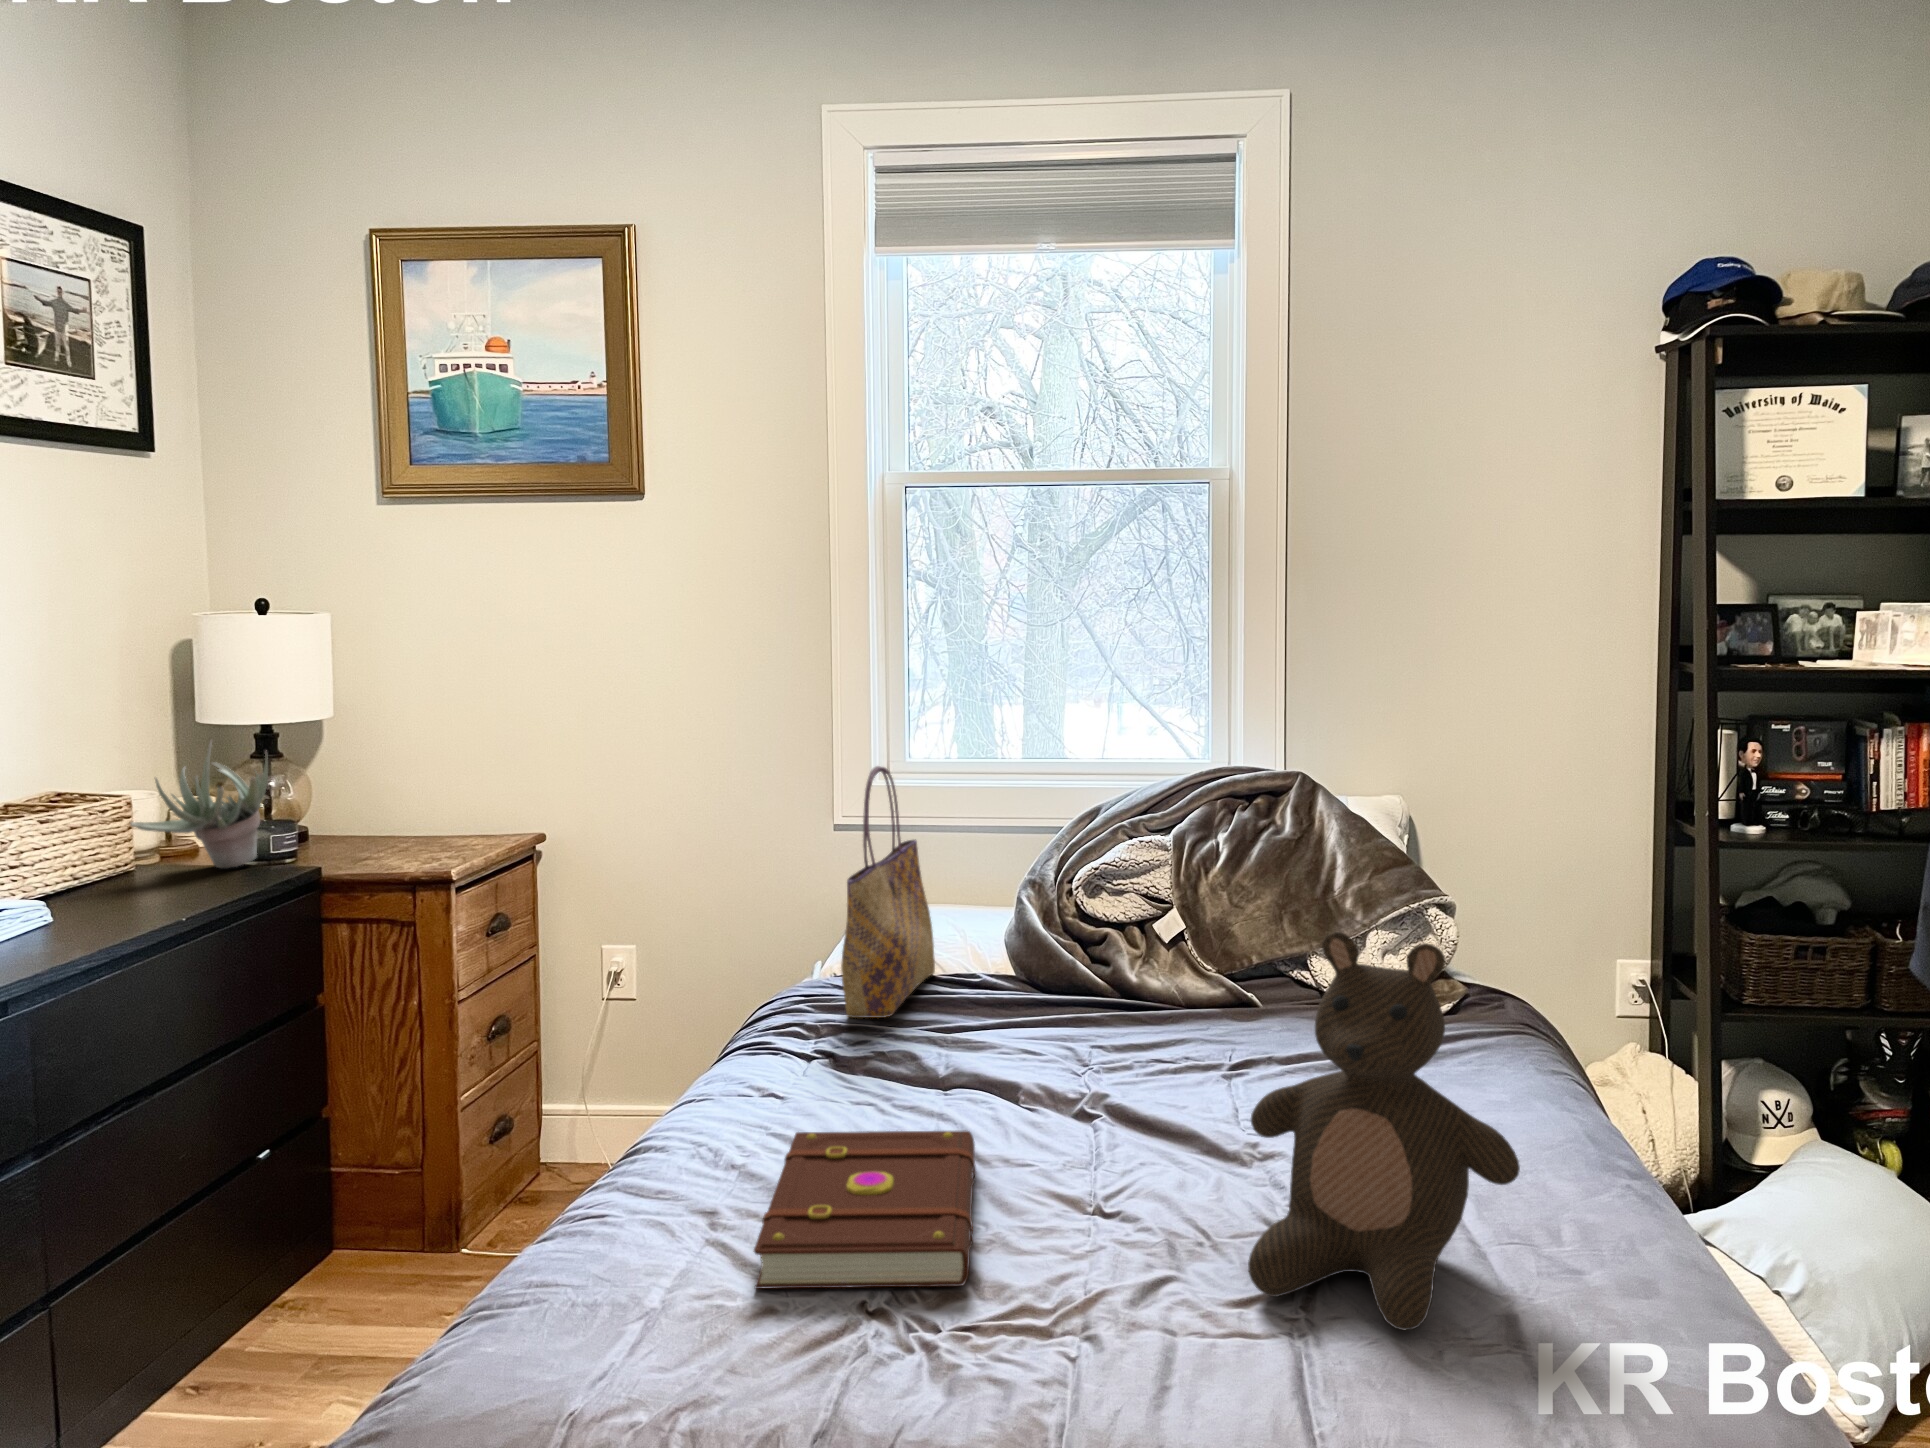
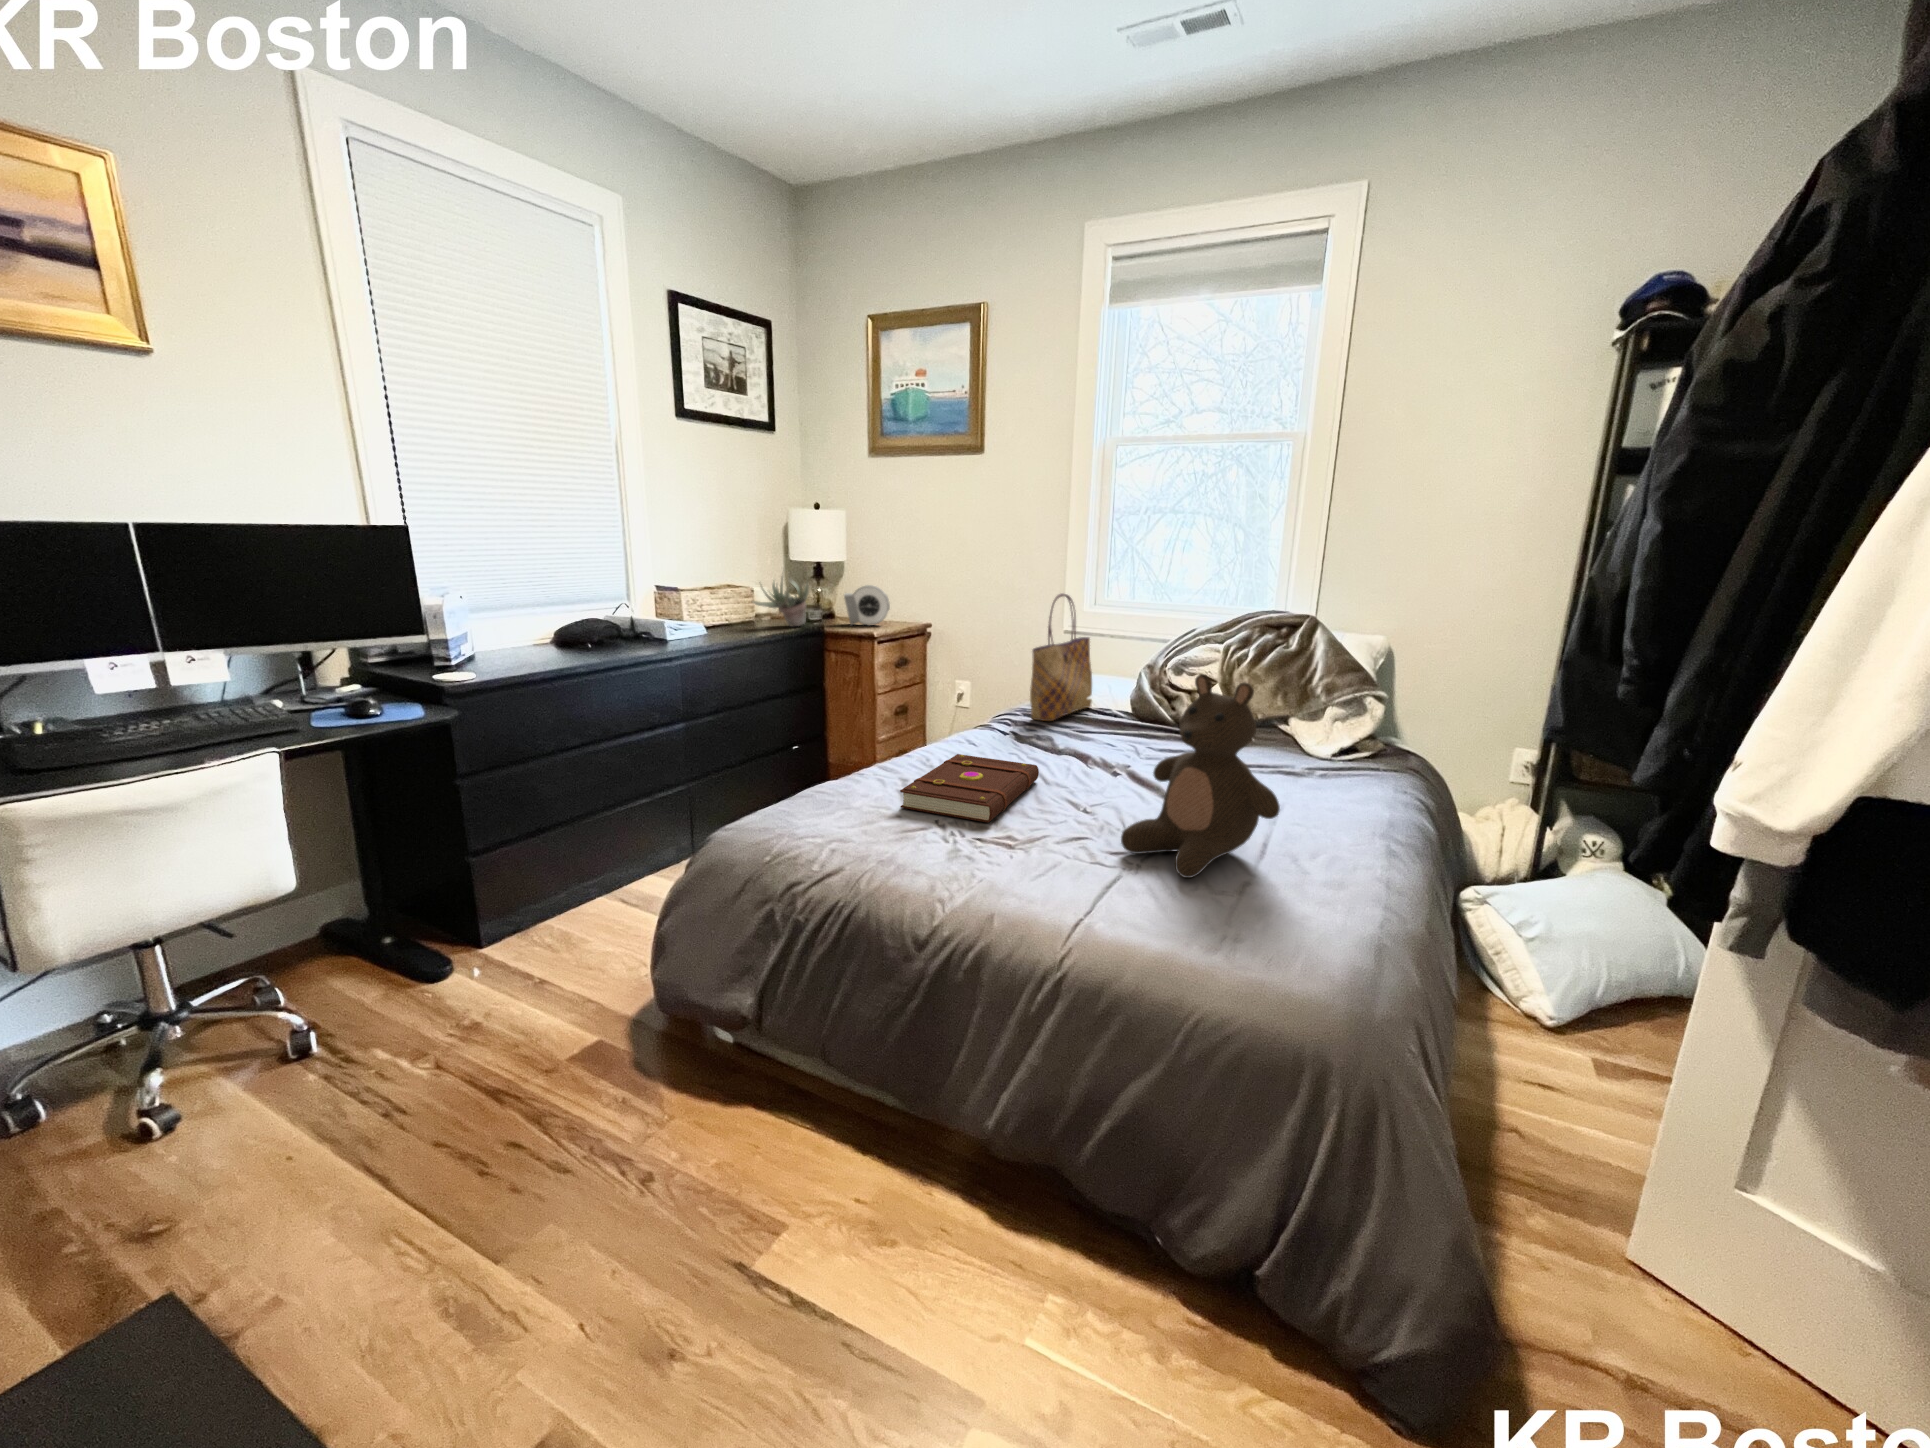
alarm clock: none [341,762,447,852] -> present [844,585,890,625]

